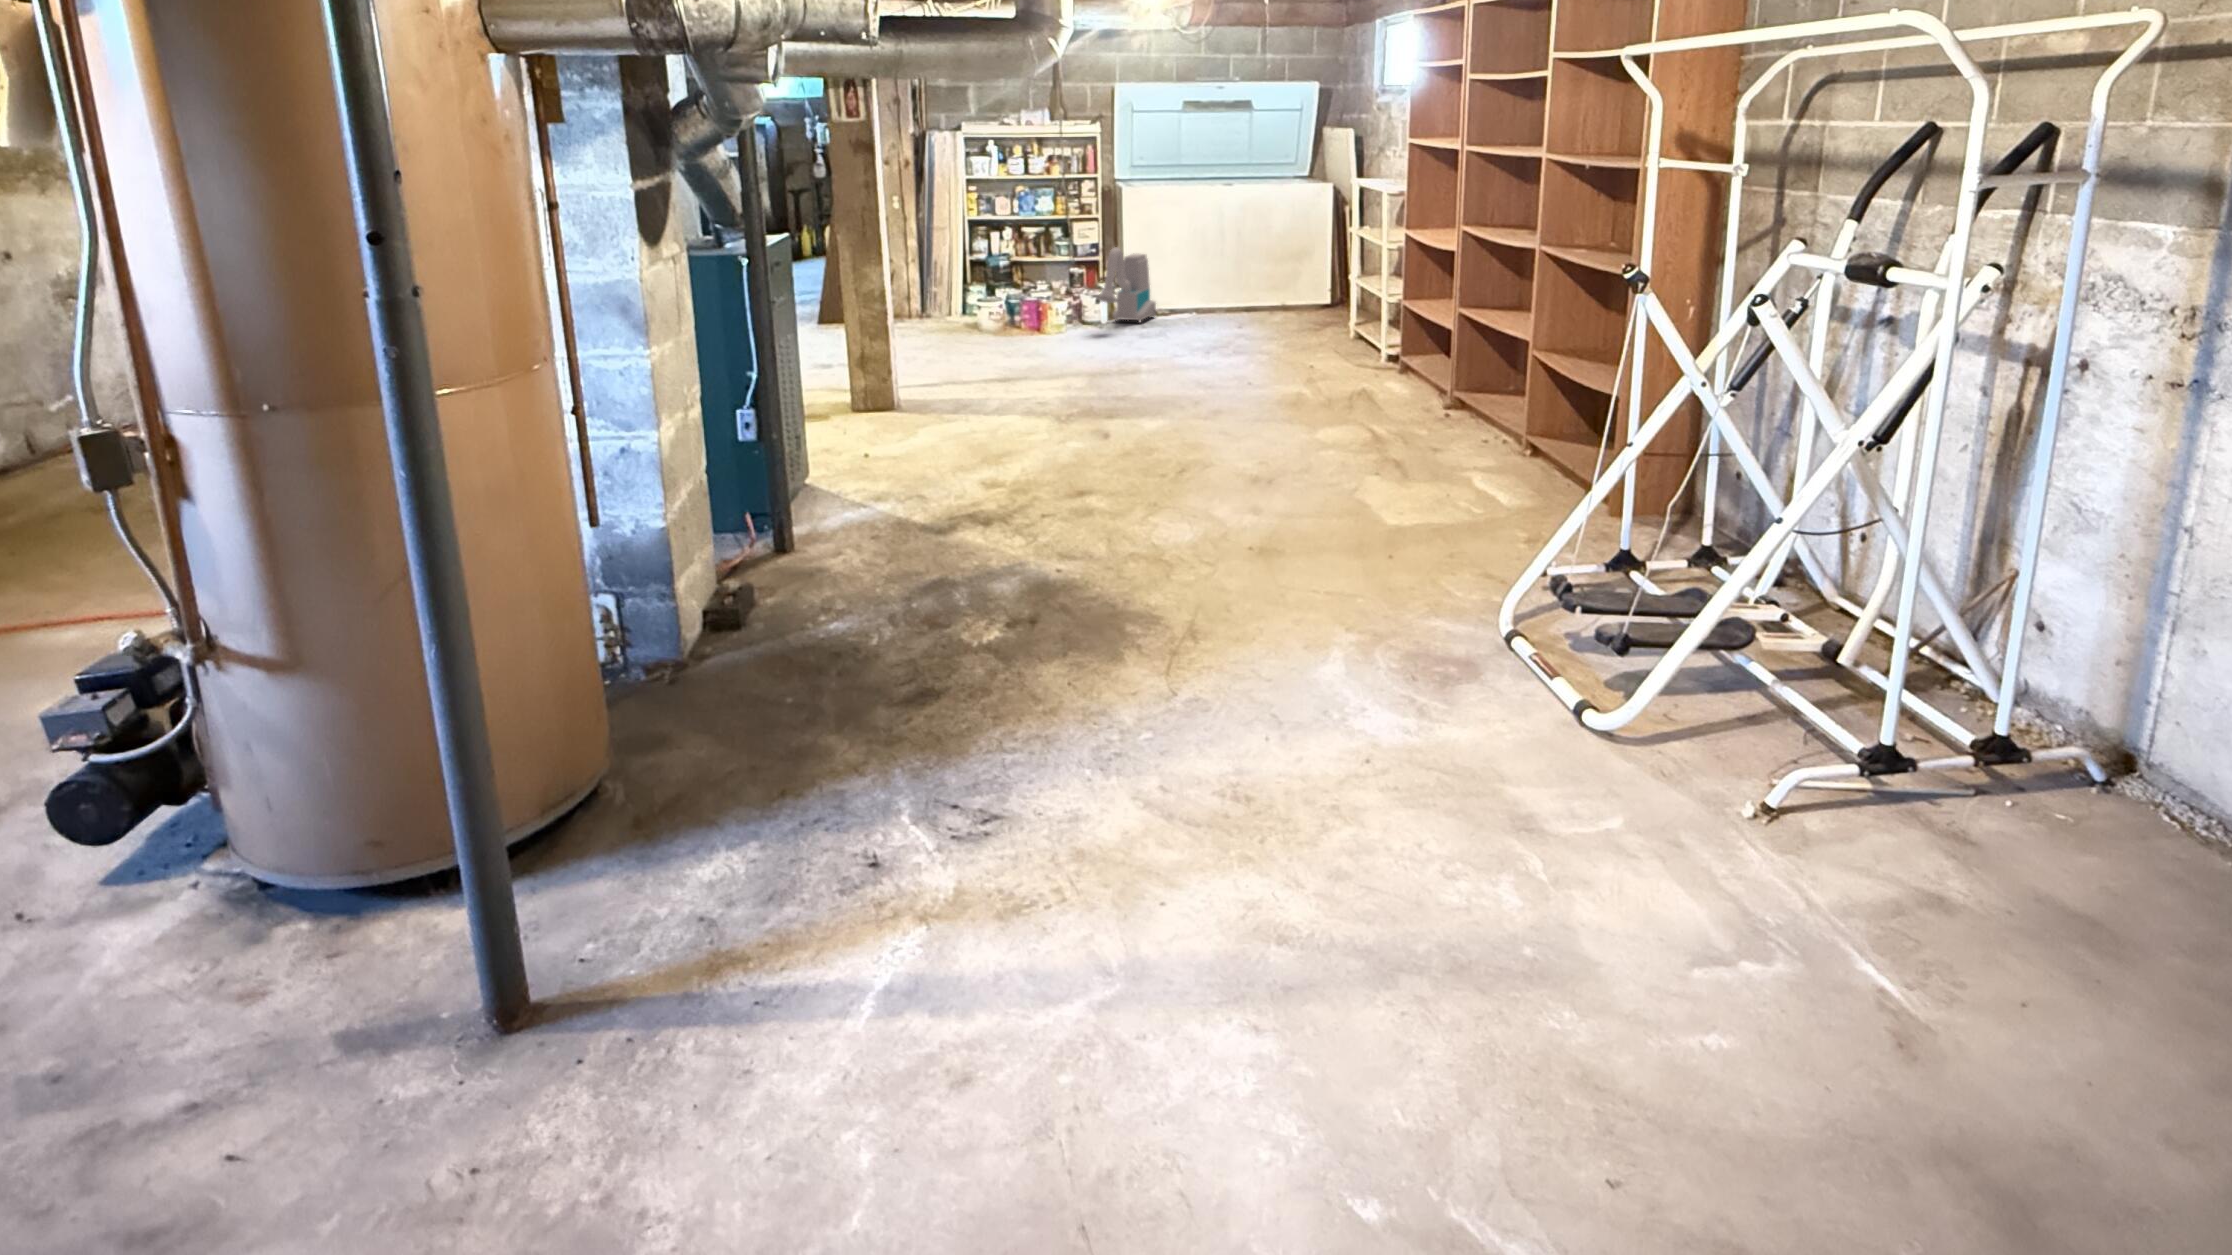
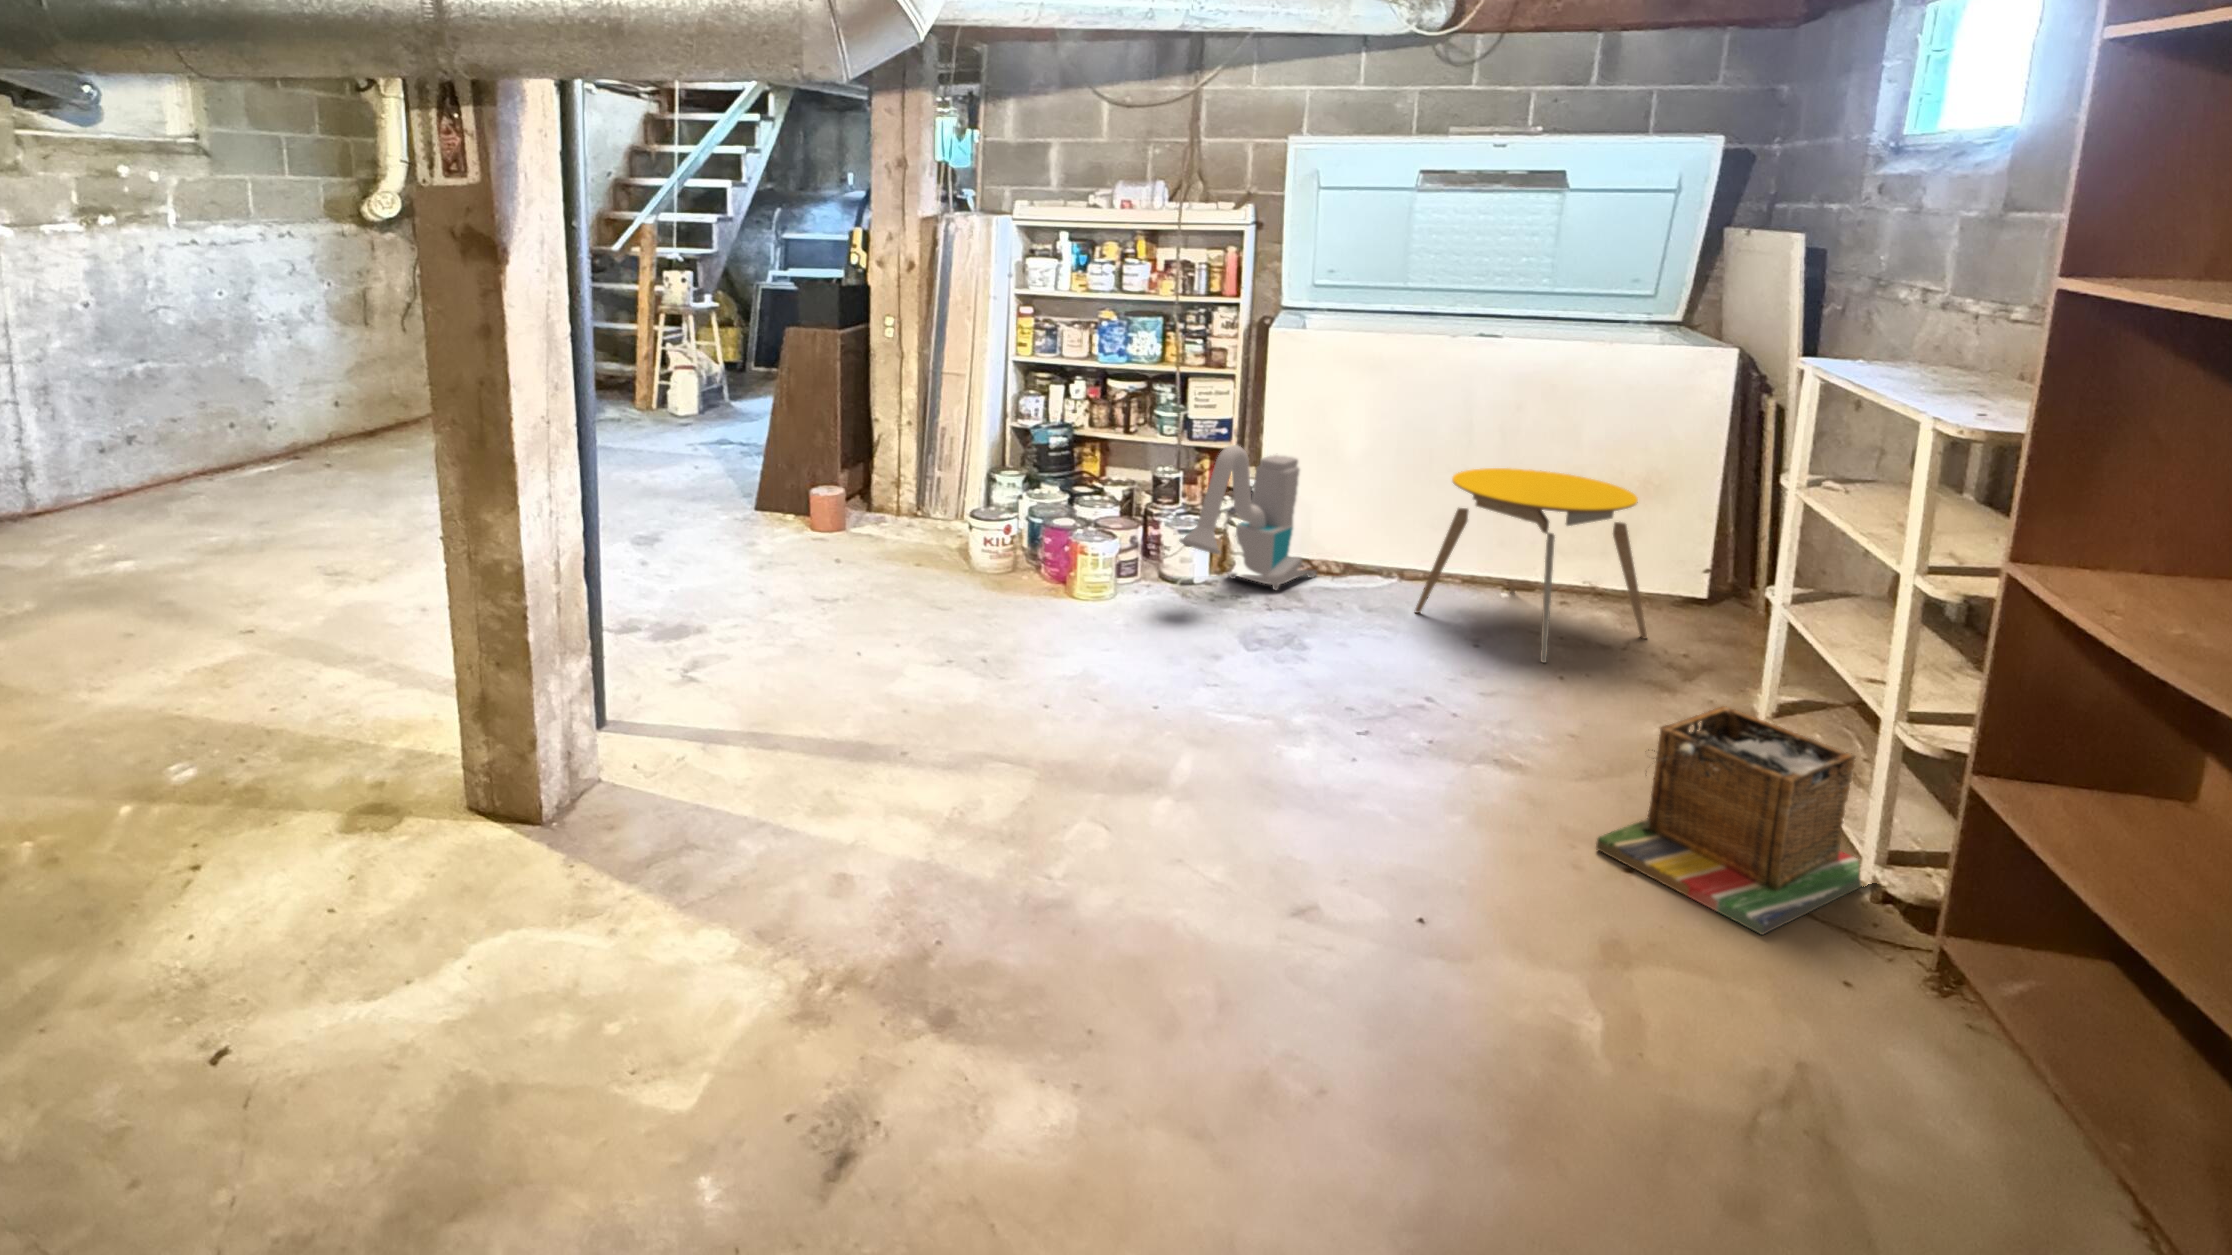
stool: none [1207,249,1308,330] -> present [1415,468,1647,663]
laundry basket: none [1298,312,1386,374] -> present [1596,706,1861,935]

